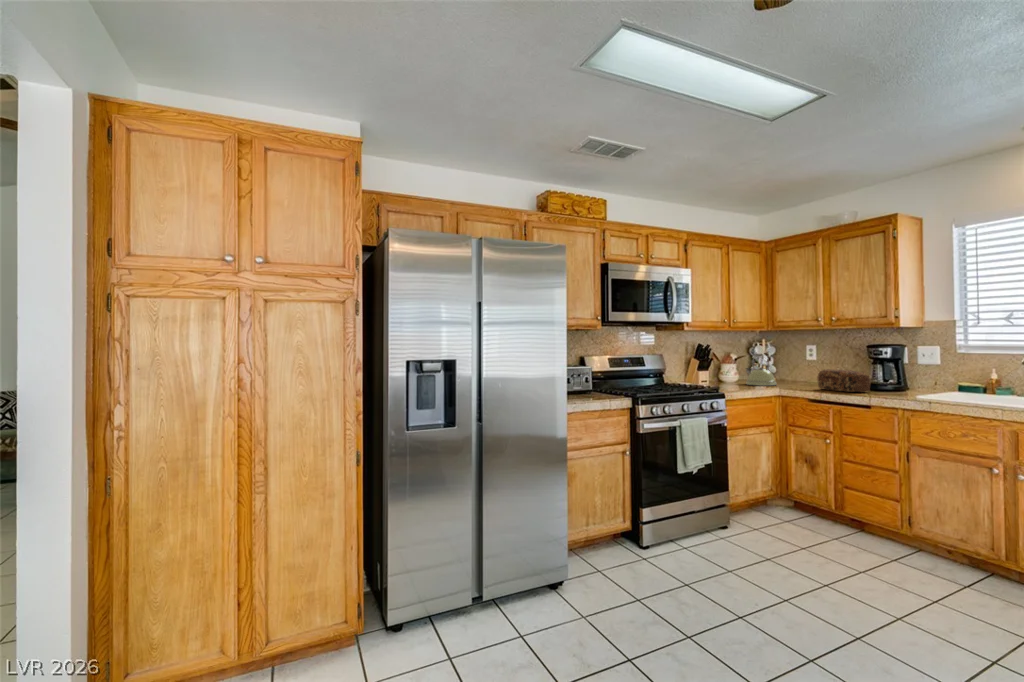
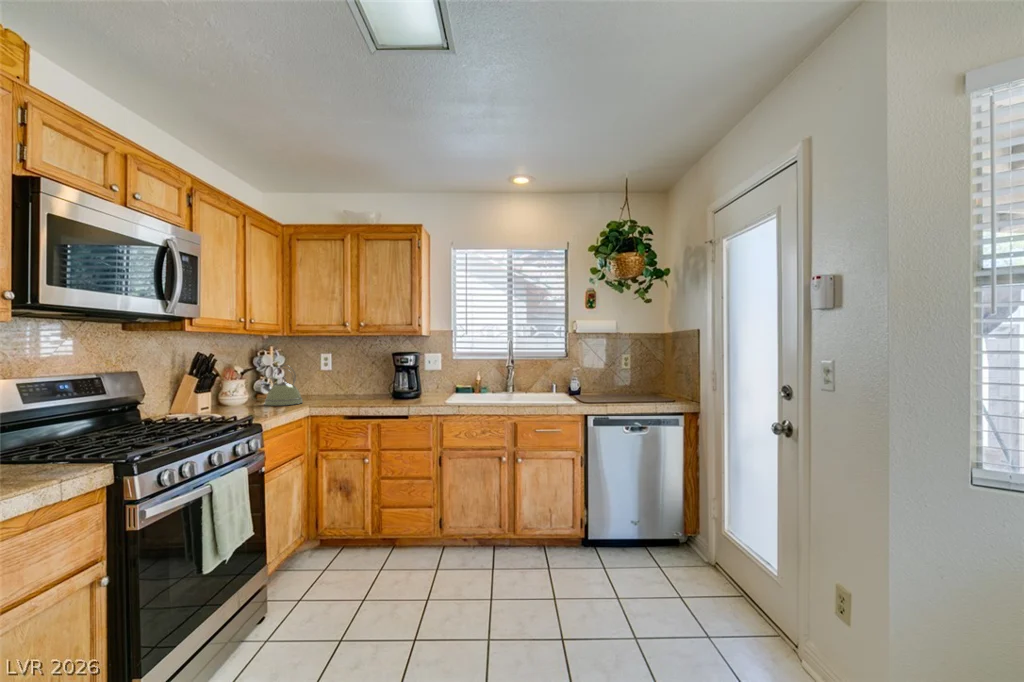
bread loaf: present [817,369,870,392] -> none [354,380,403,403]

